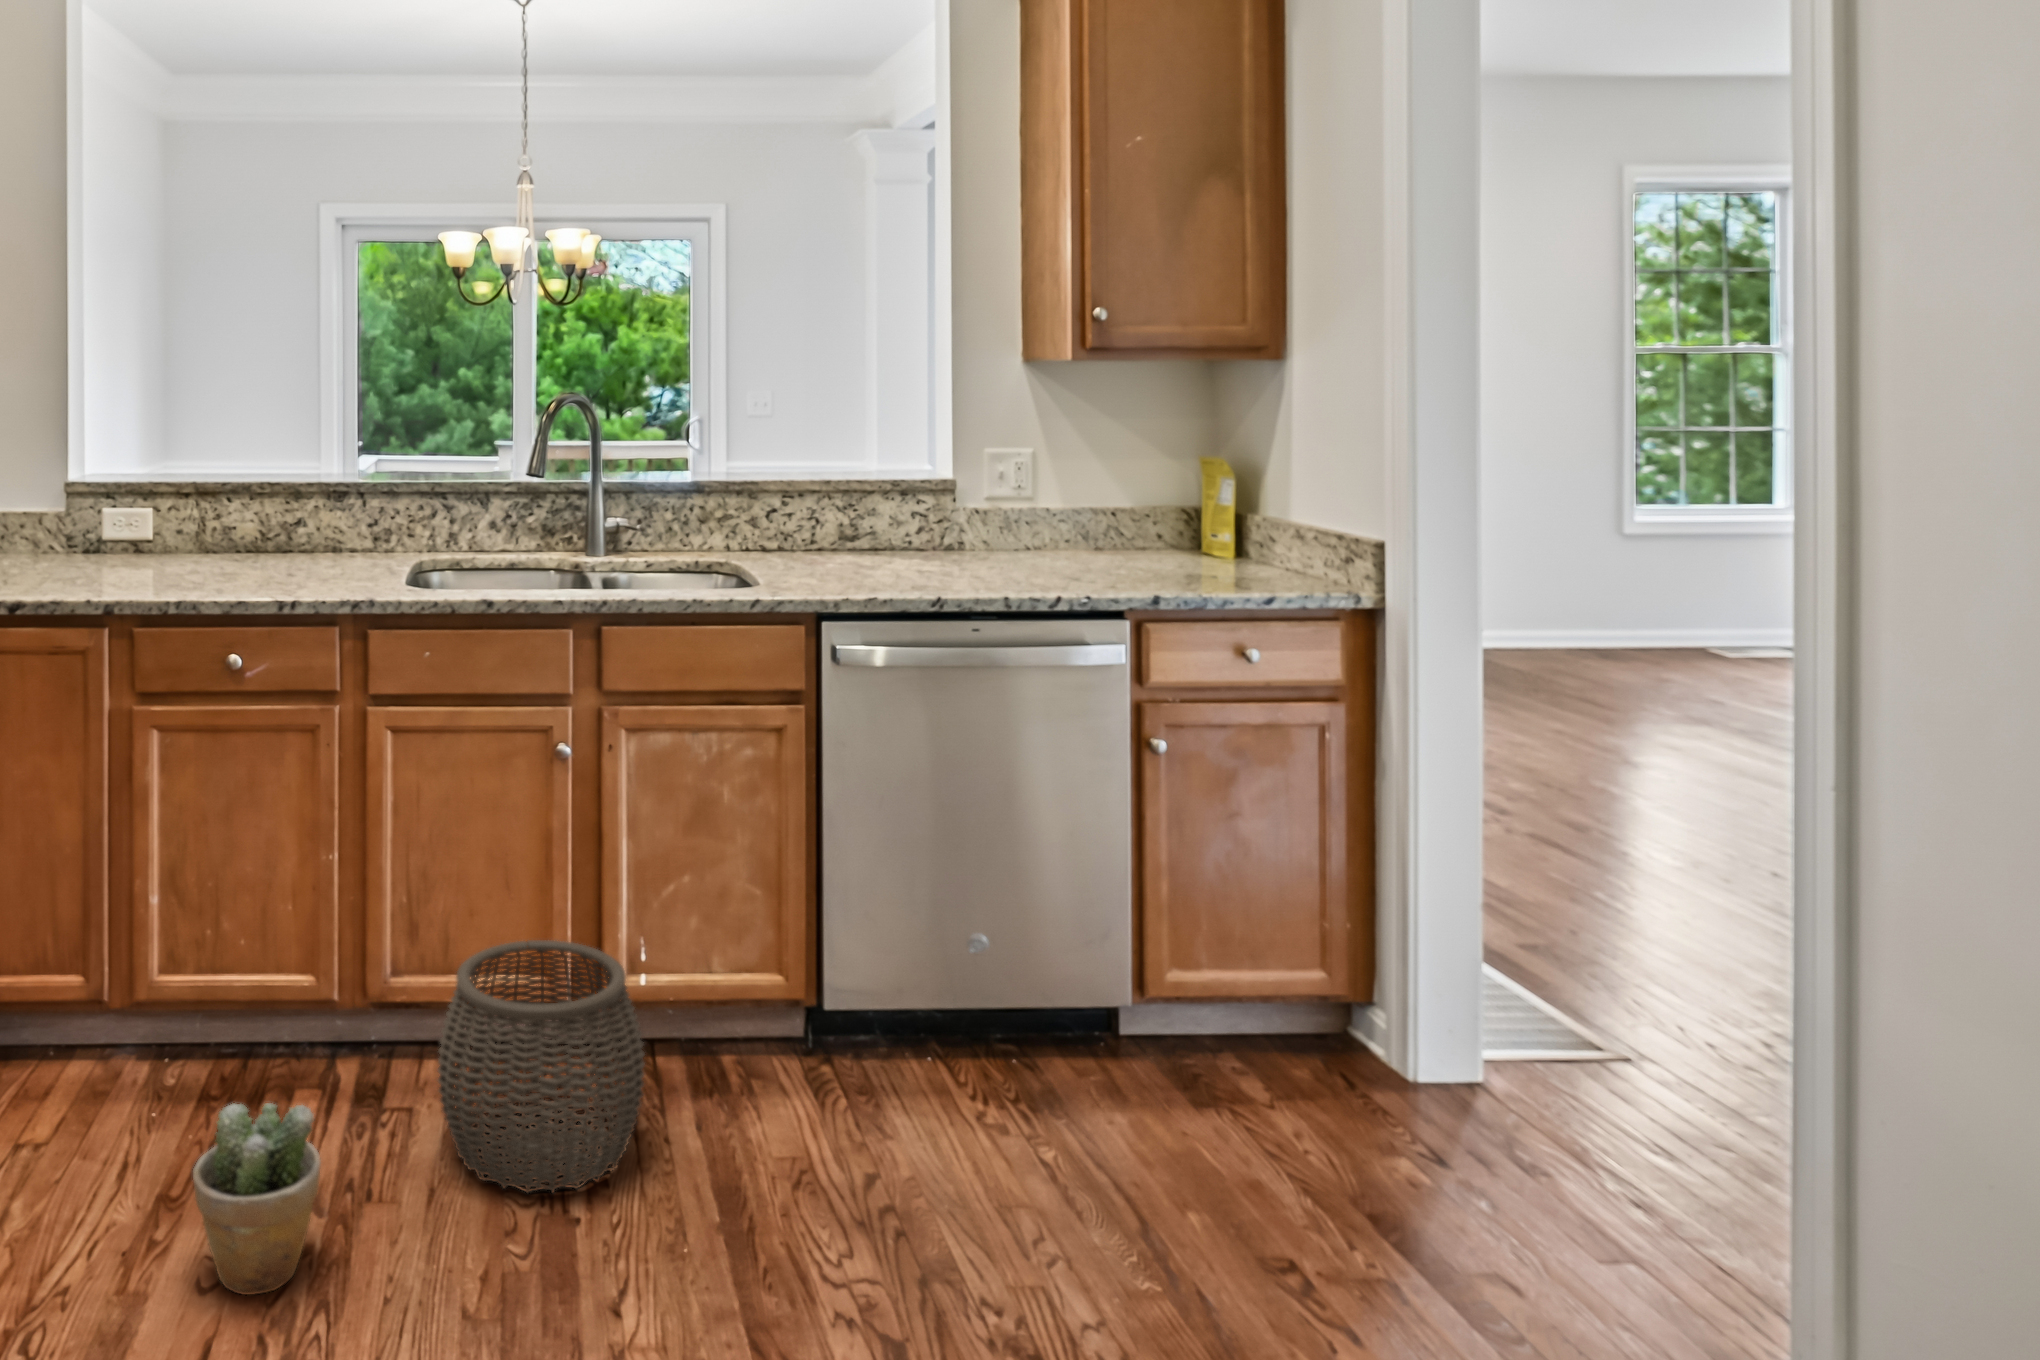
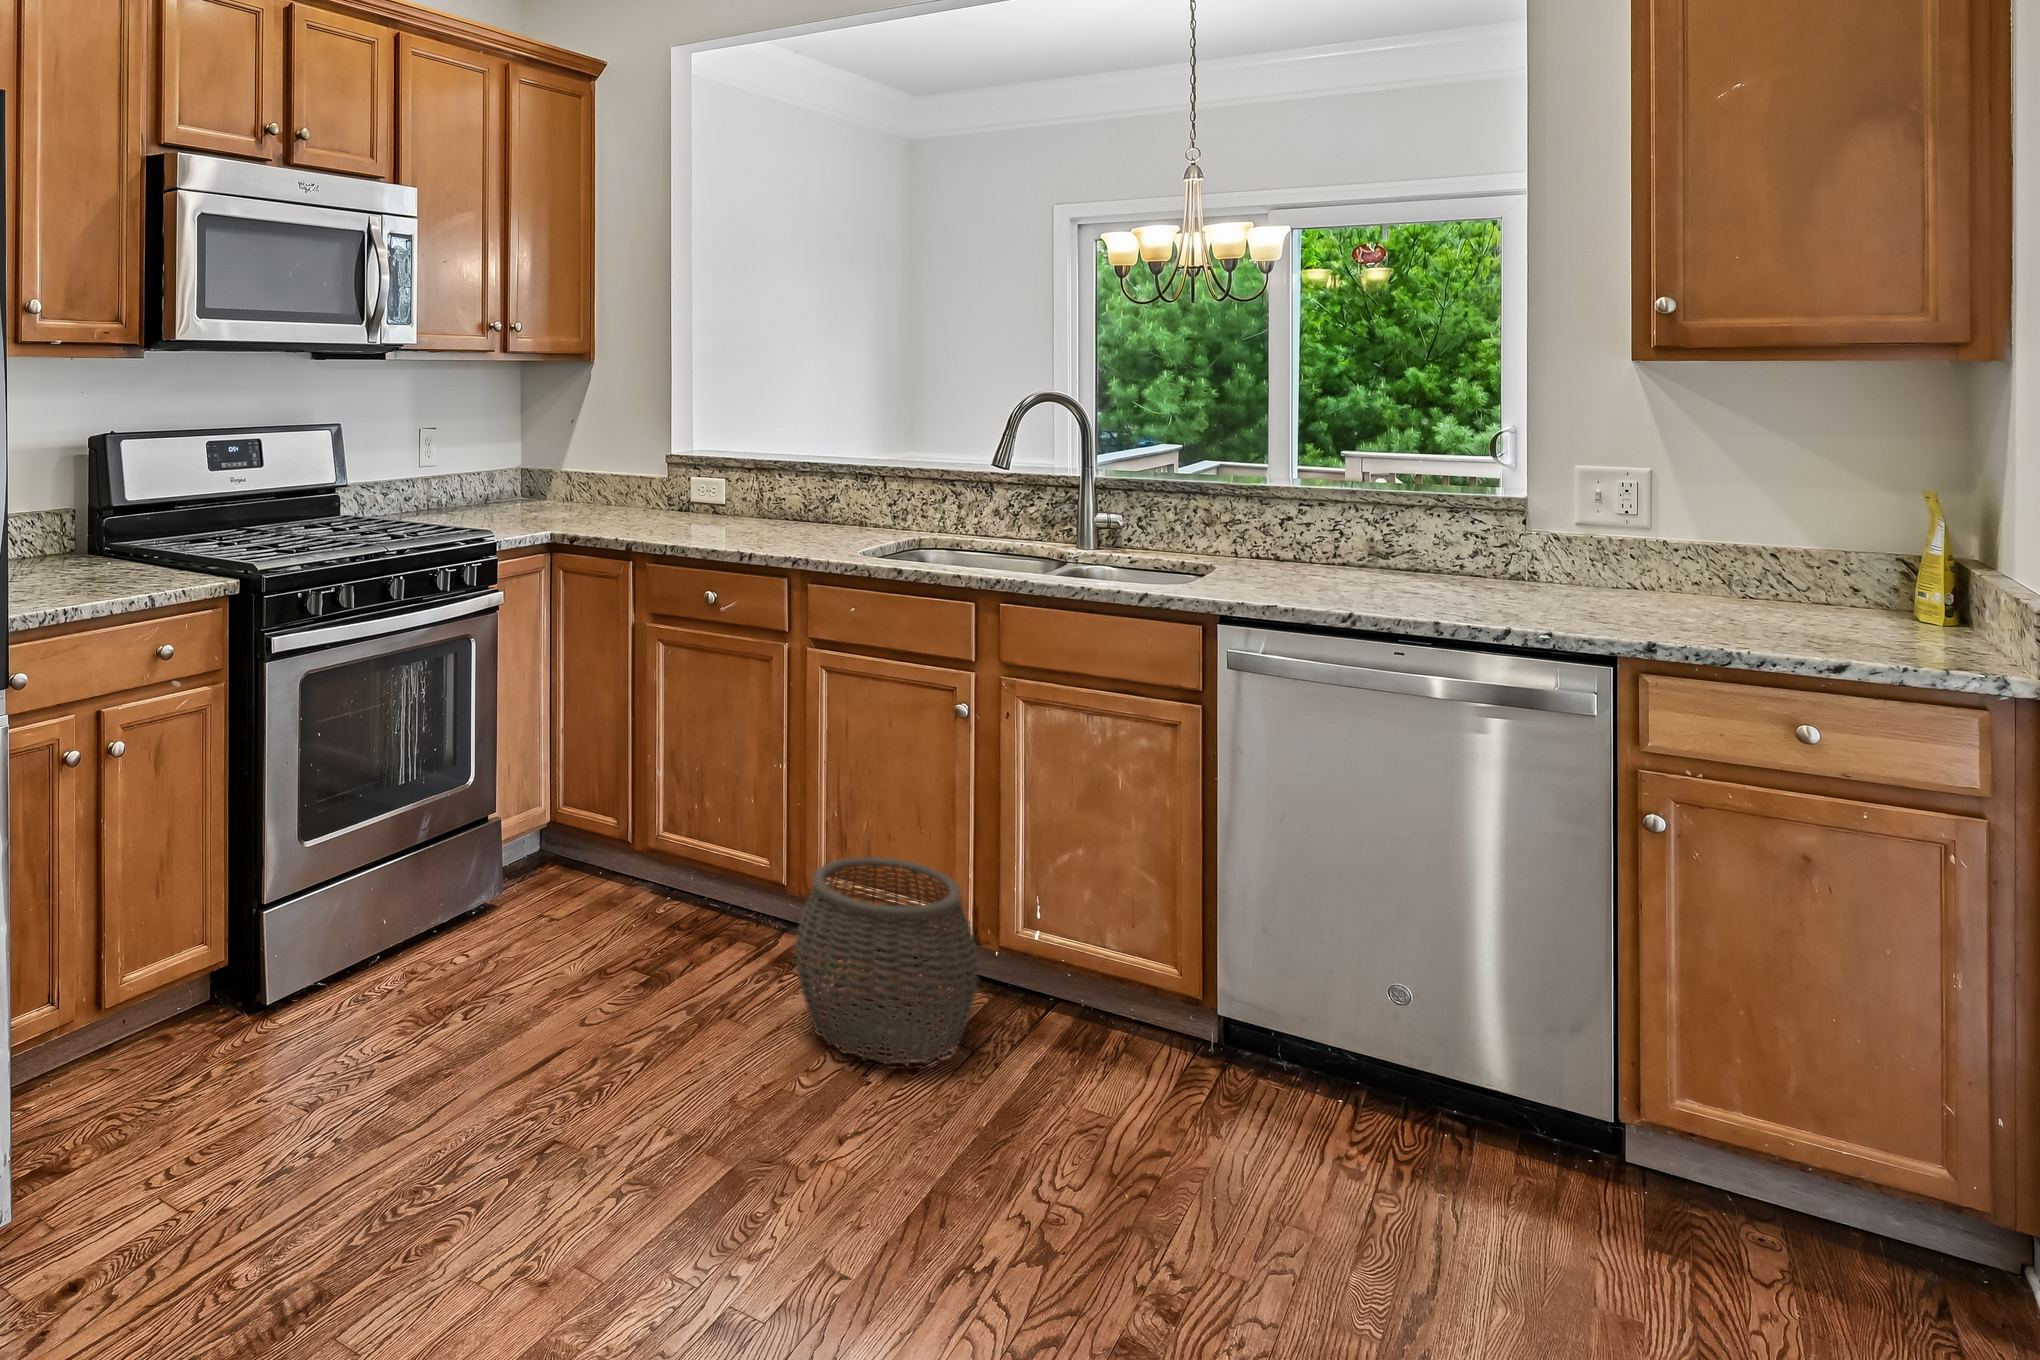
potted plant: present [193,1103,321,1295] -> none [574,902,666,1043]

